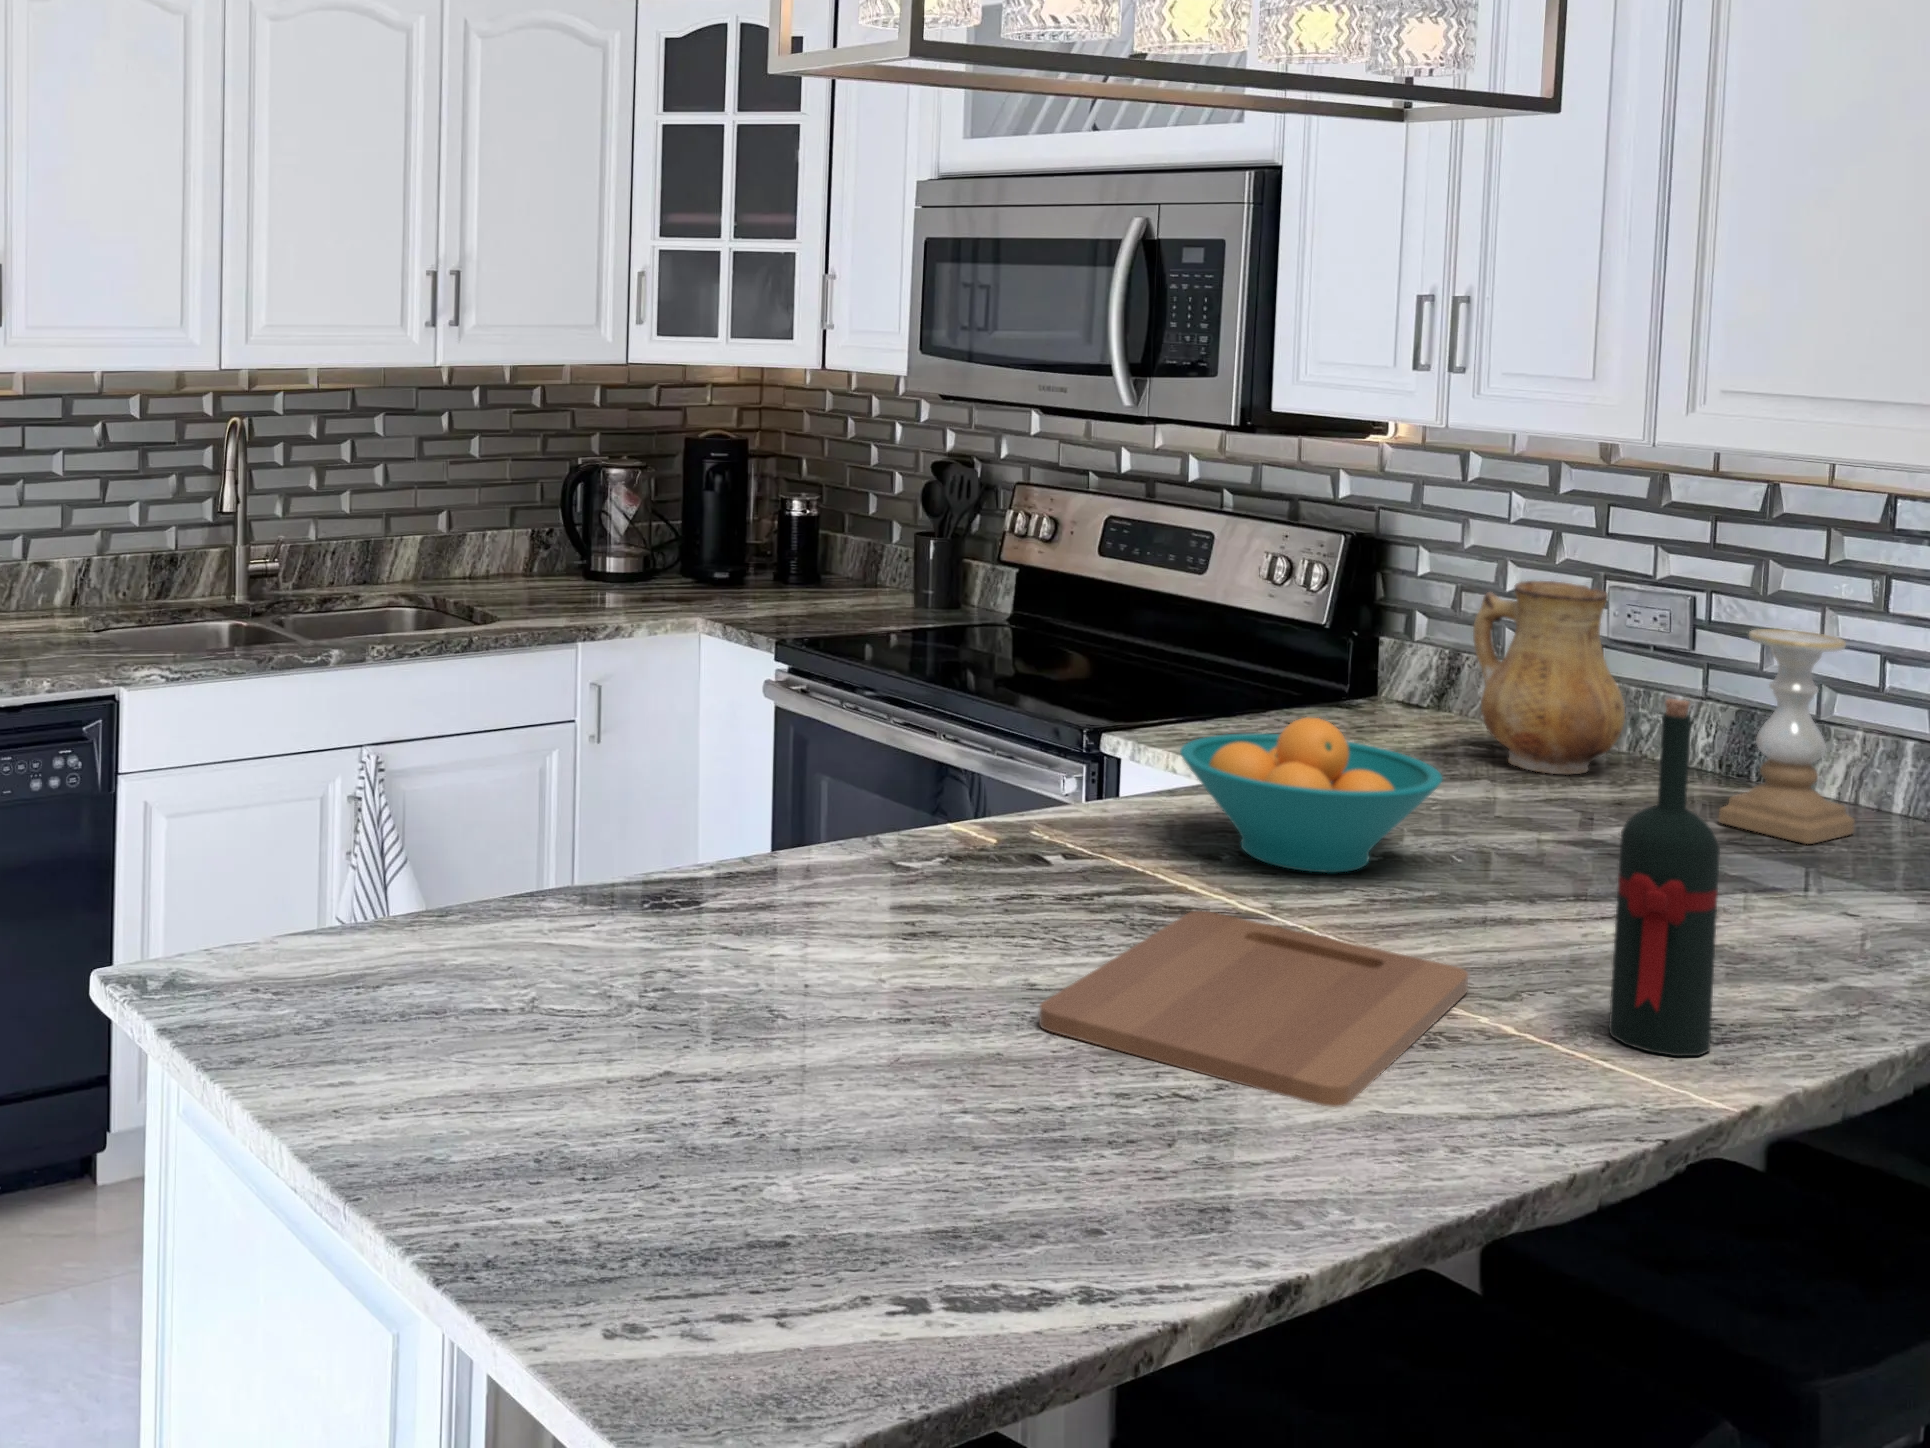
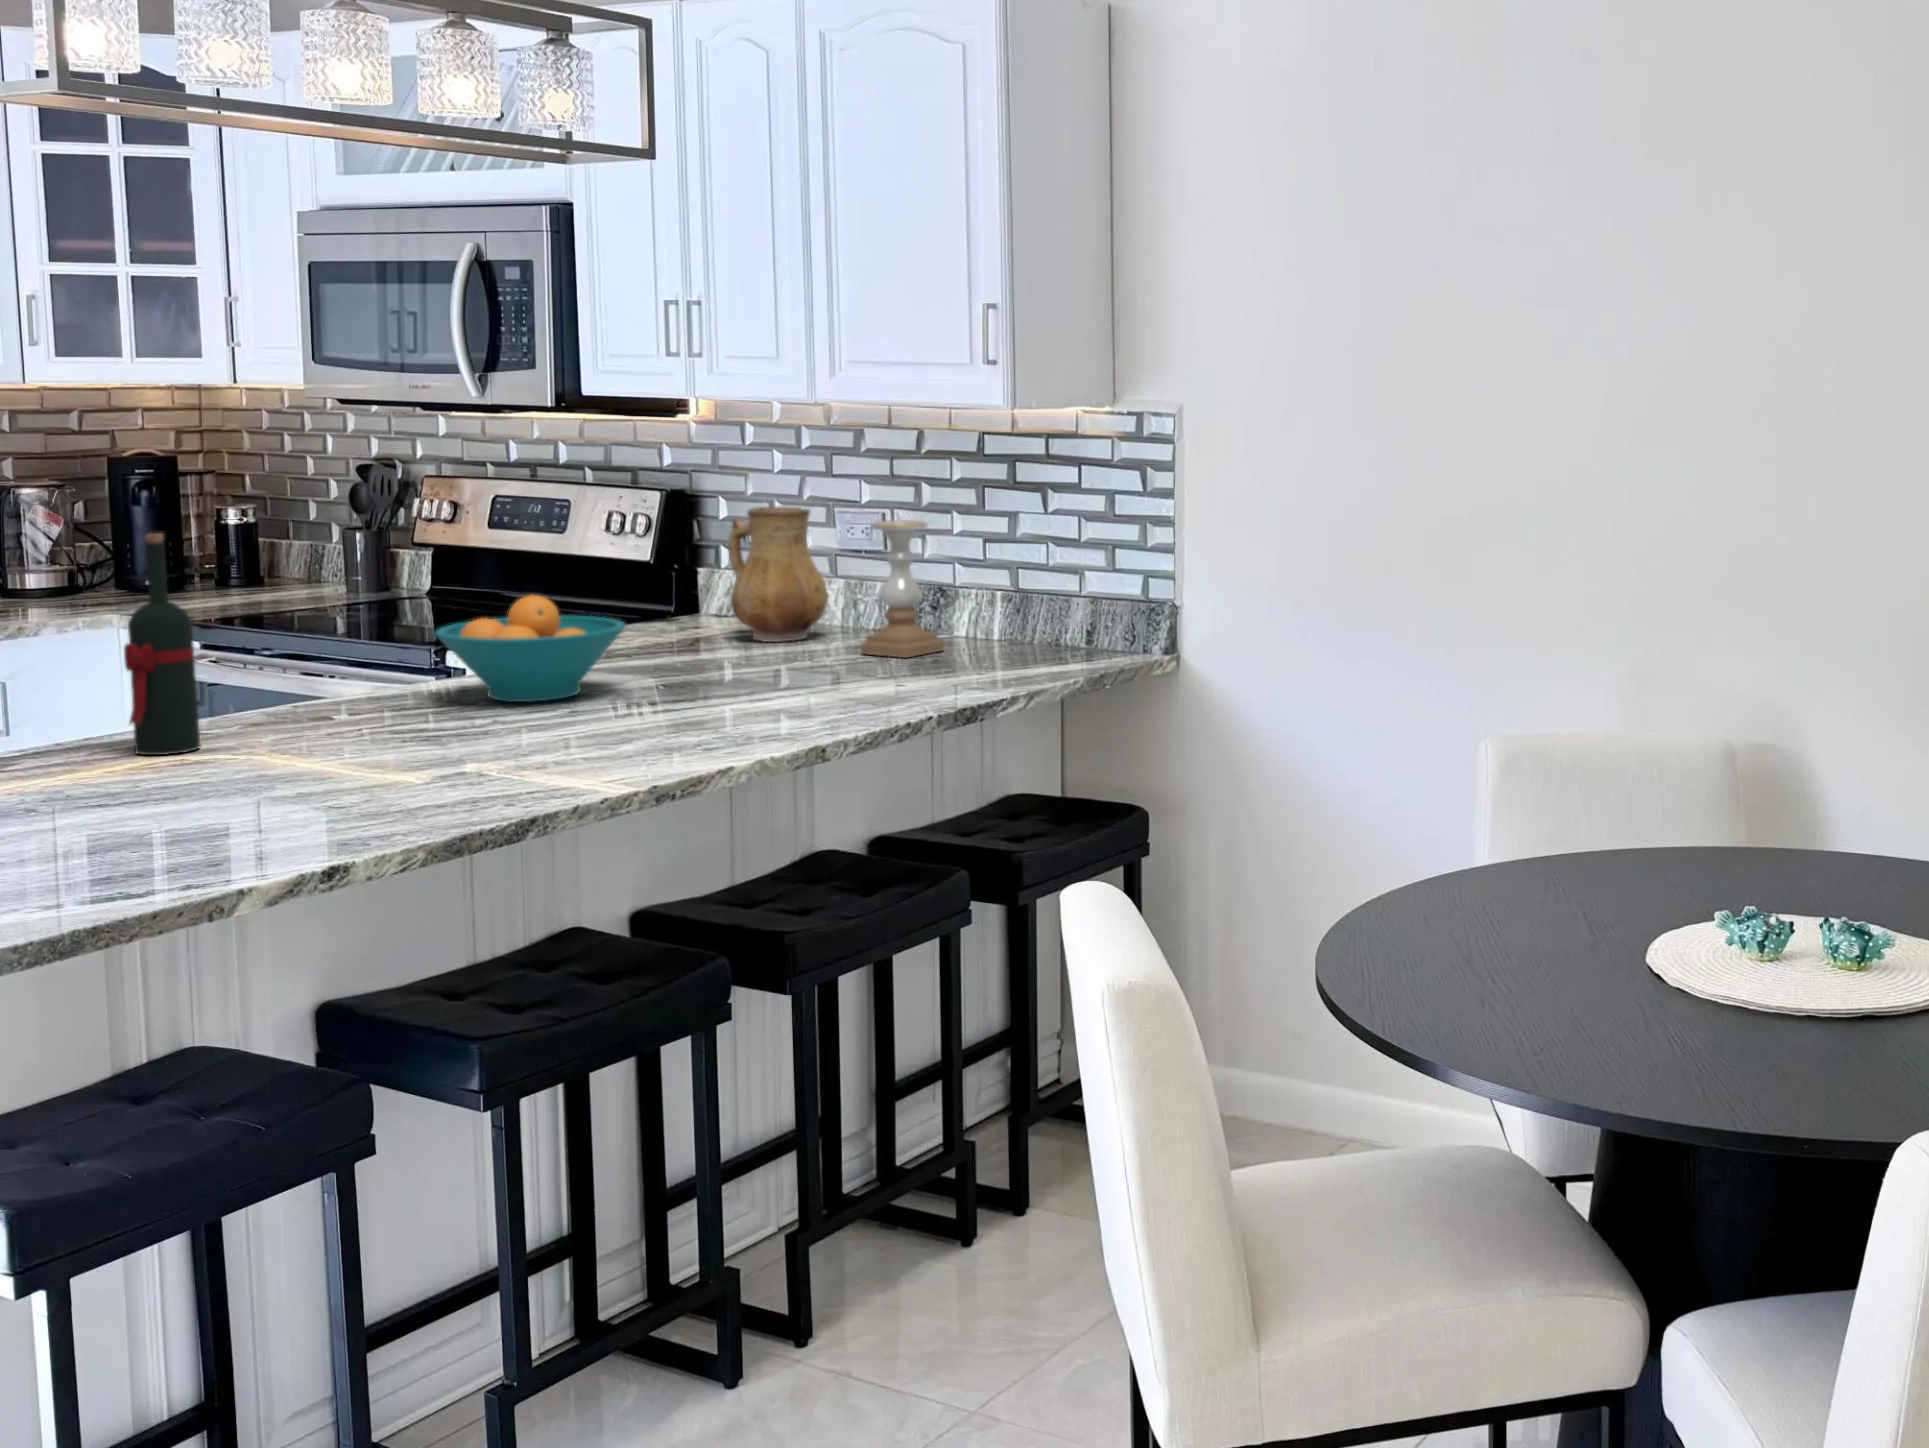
wine bottle: present [1609,699,1720,1056] -> present [124,533,200,755]
cutting board: present [1039,911,1468,1107] -> none [238,721,578,794]

